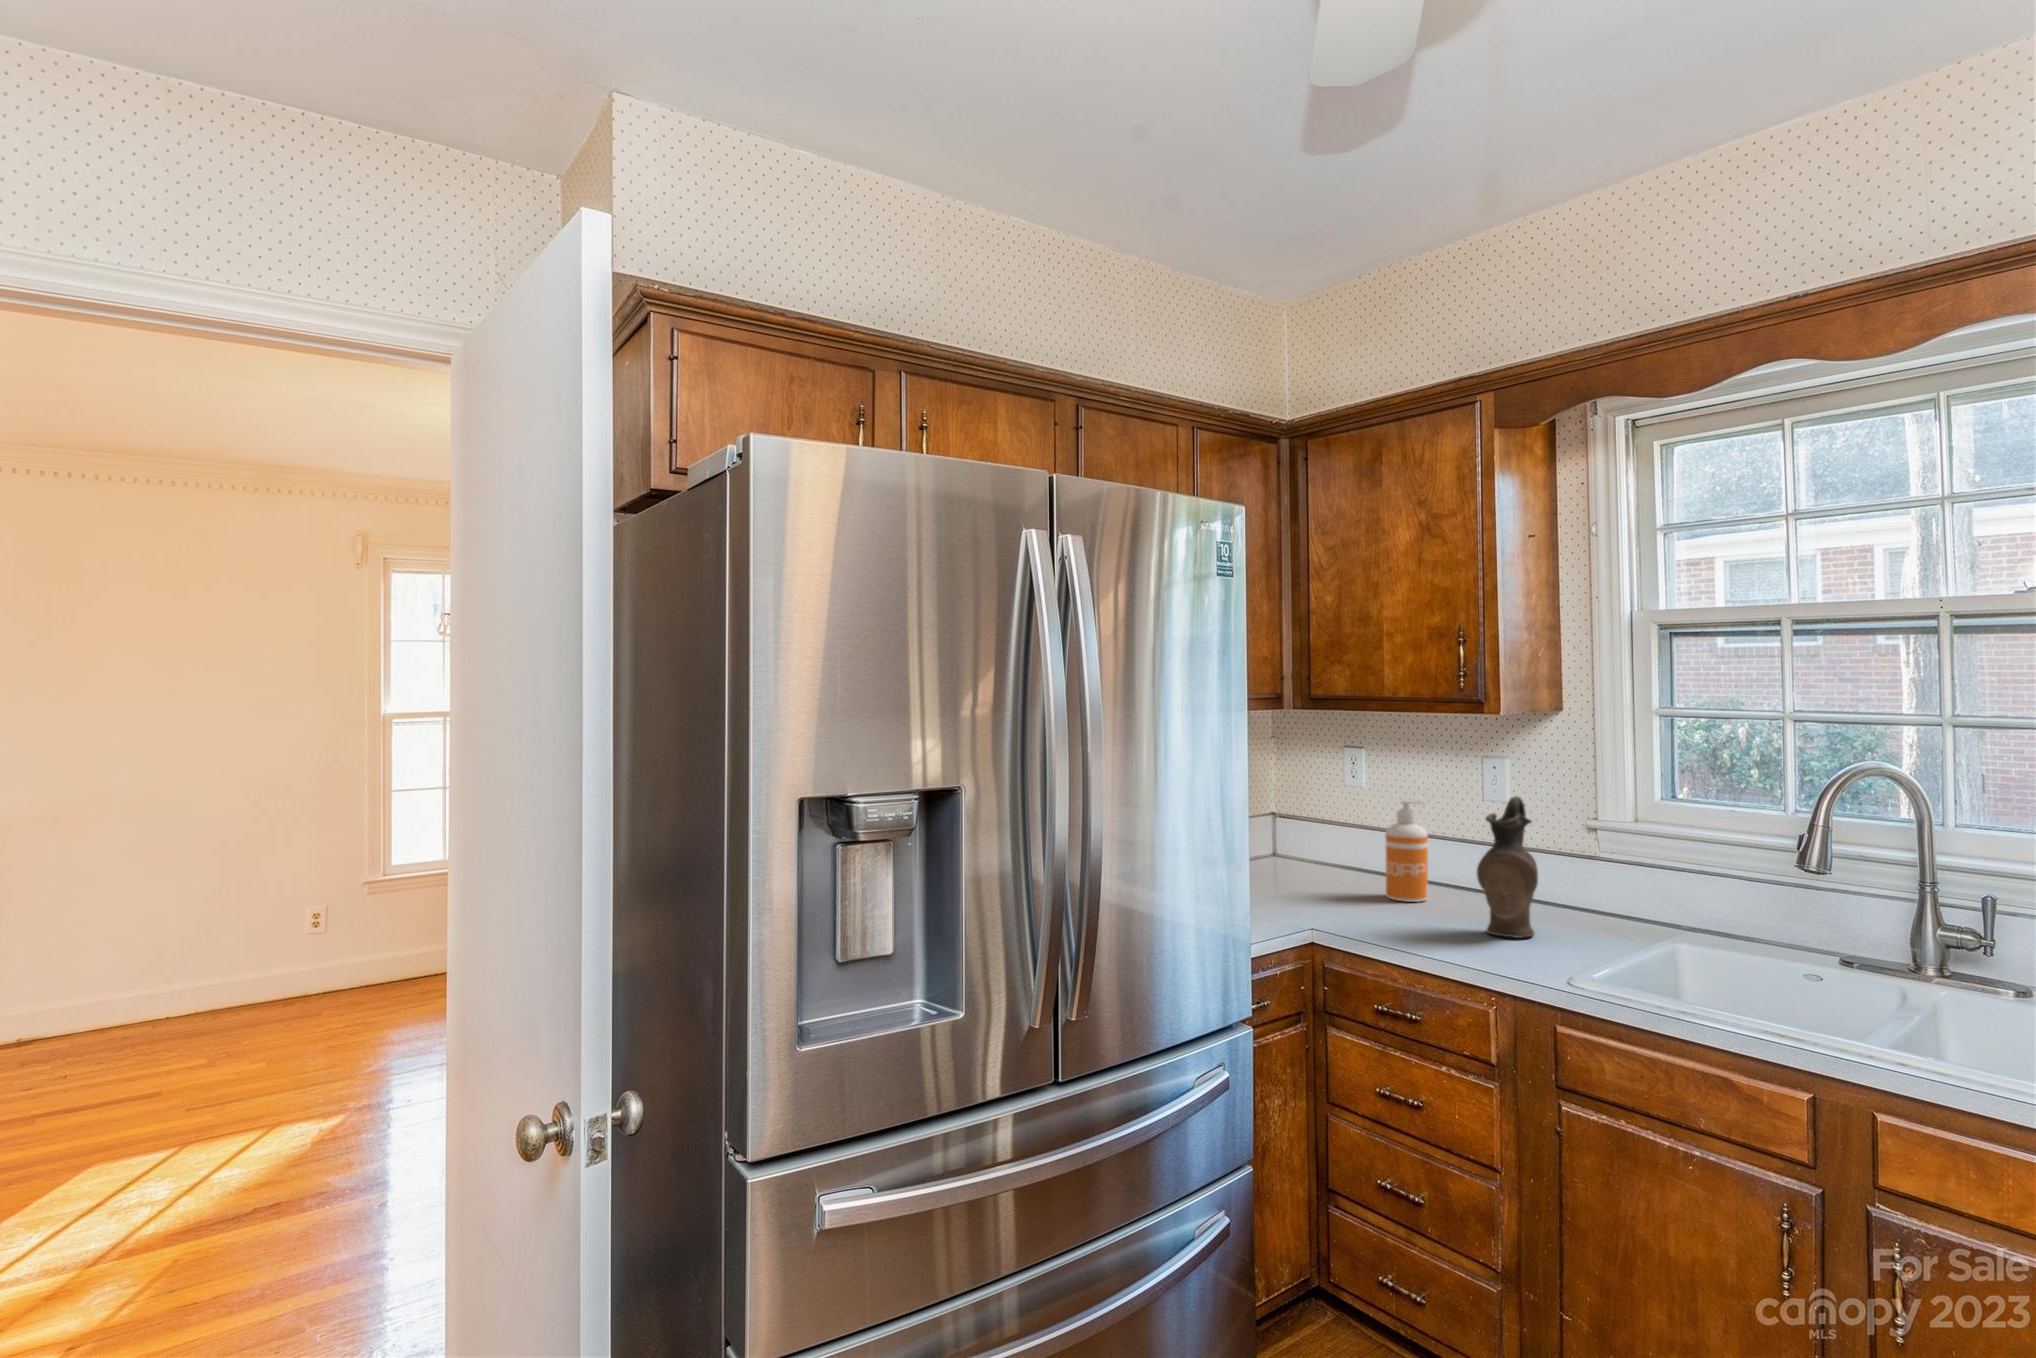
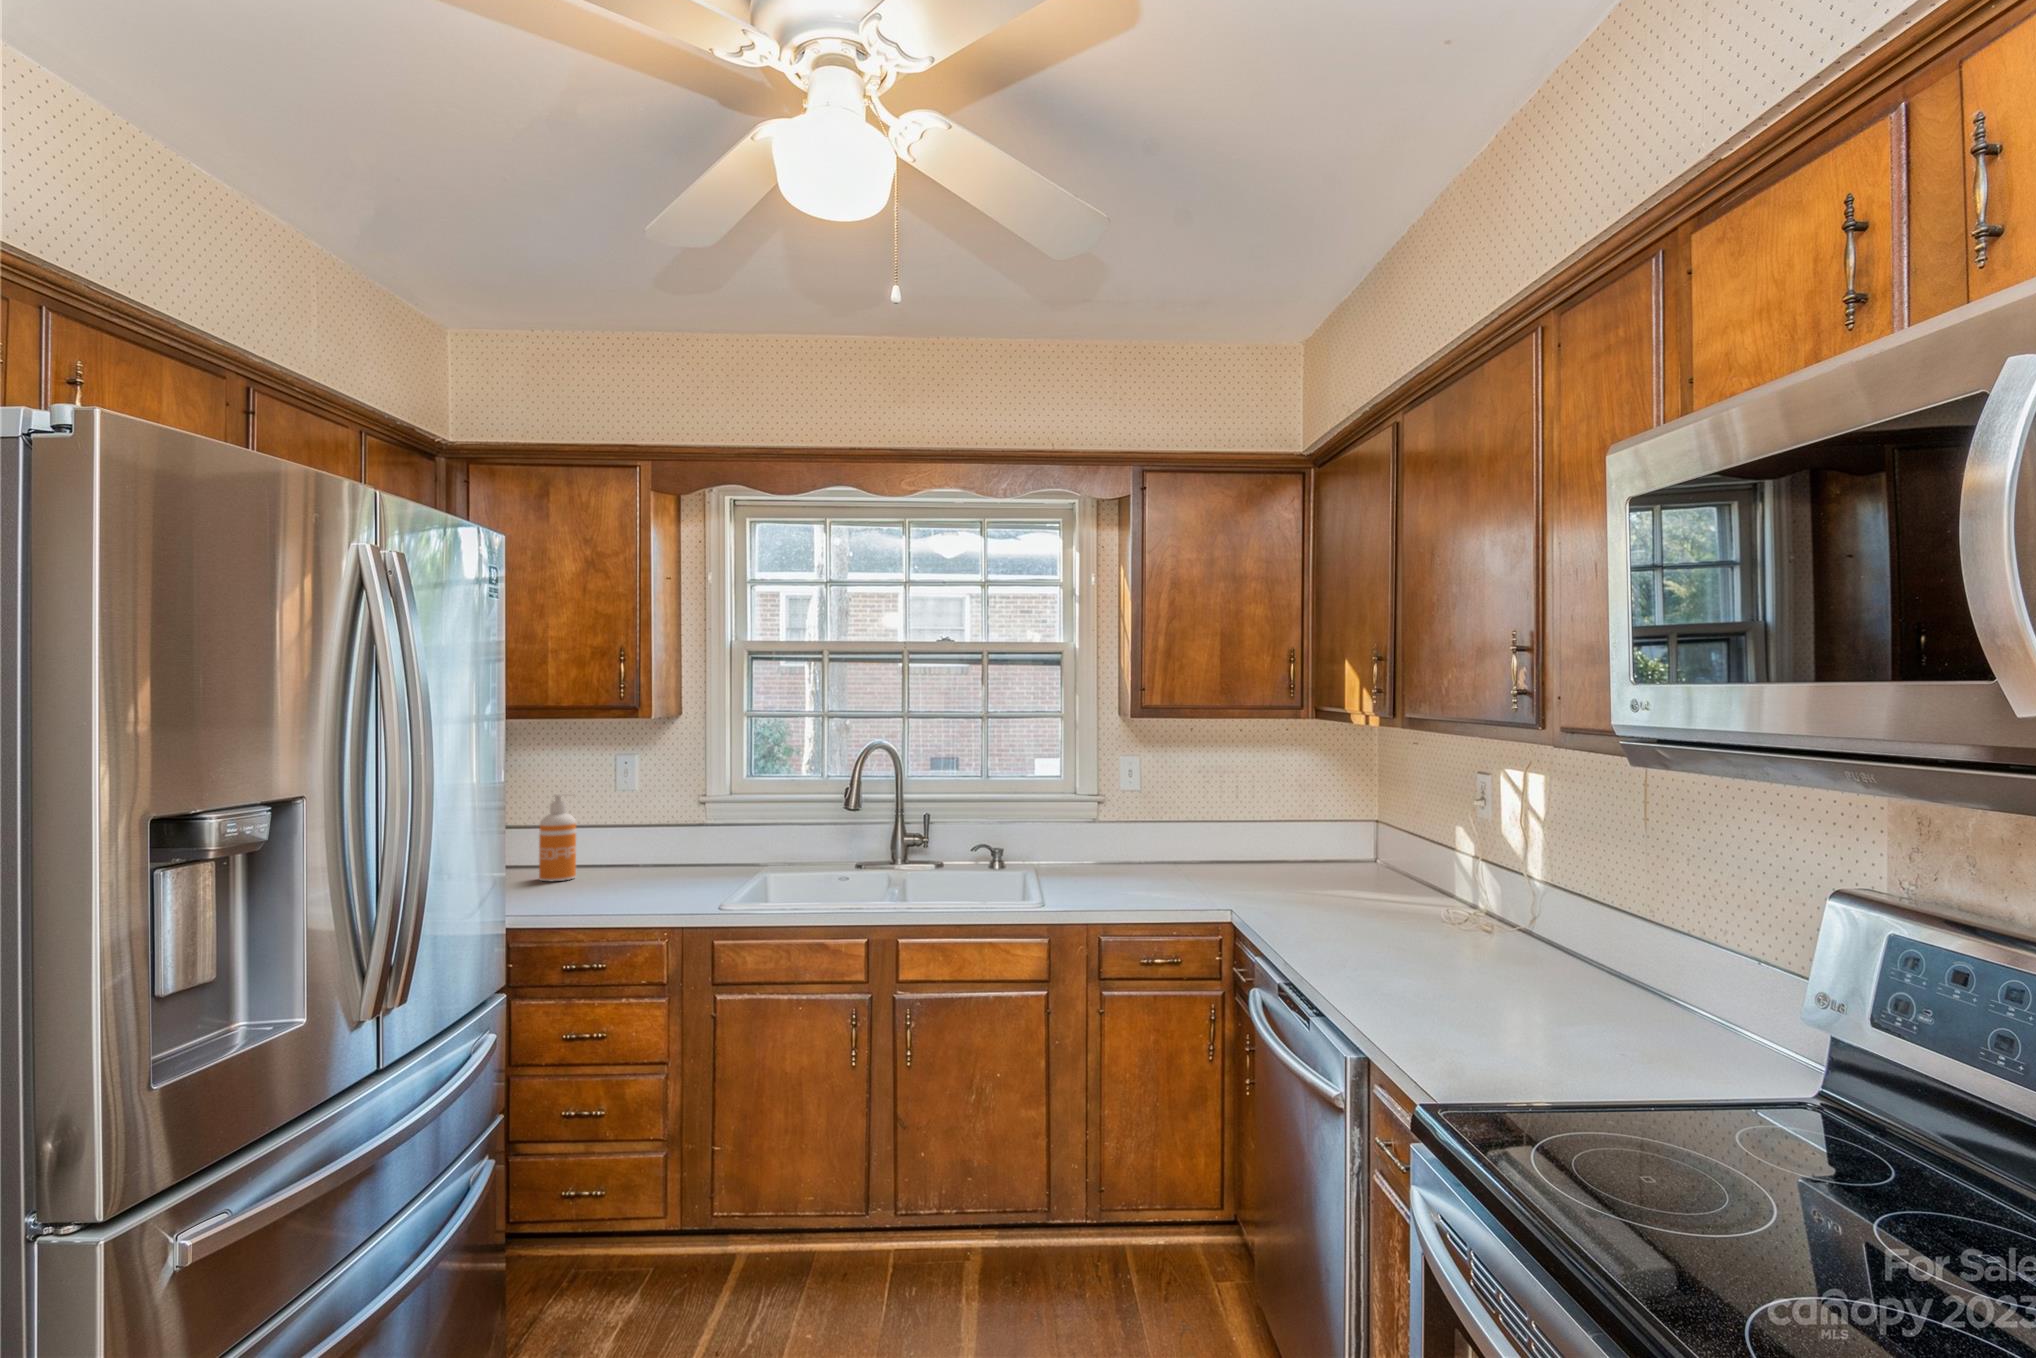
ceramic pitcher: present [1477,796,1538,938] -> none [636,780,682,890]

